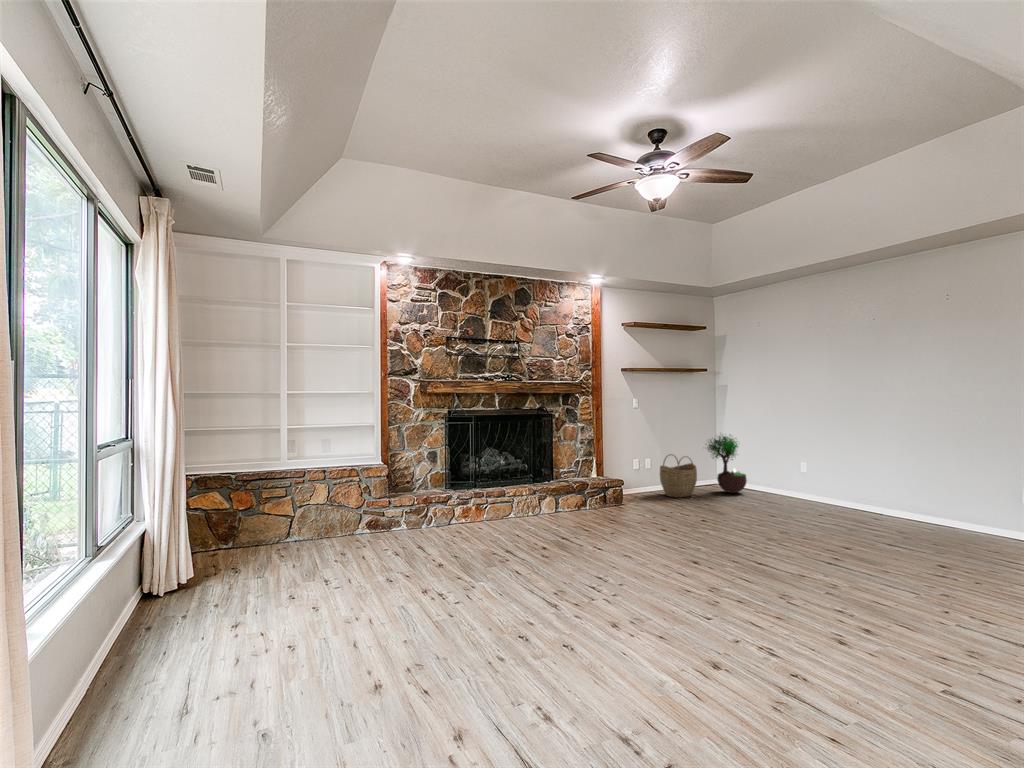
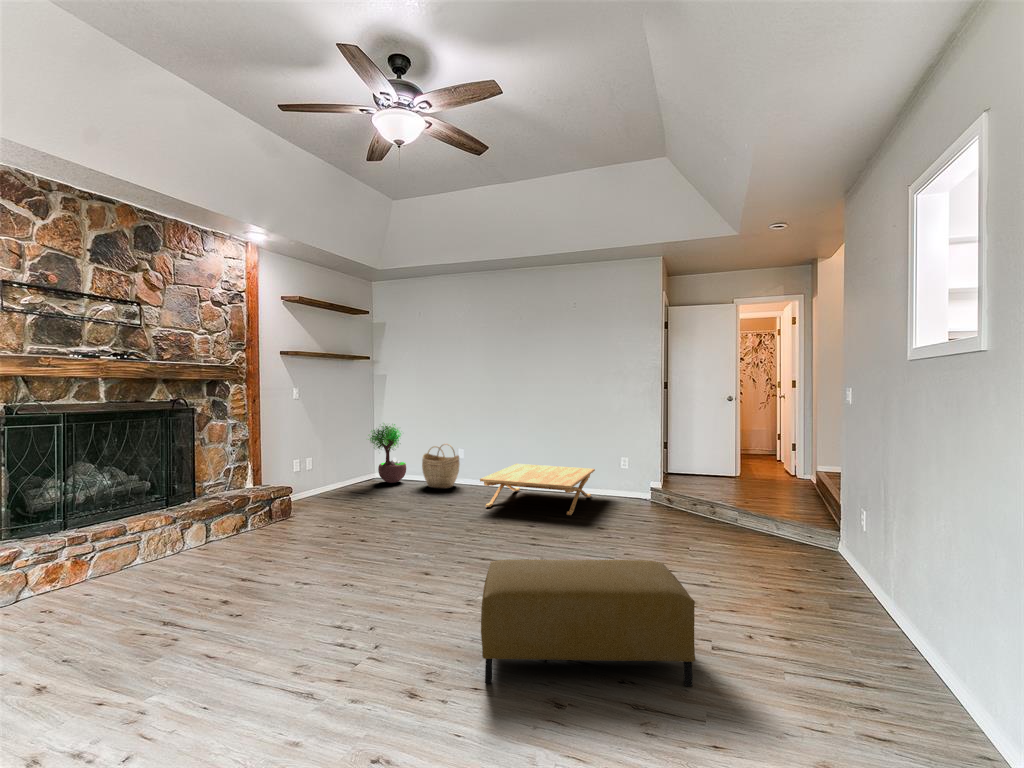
woven basket: present [660,454,697,497] -> present [422,444,460,488]
coffee table: none [802,486,984,550] -> present [480,464,595,515]
ottoman: none [667,547,896,705] -> present [481,559,695,686]

